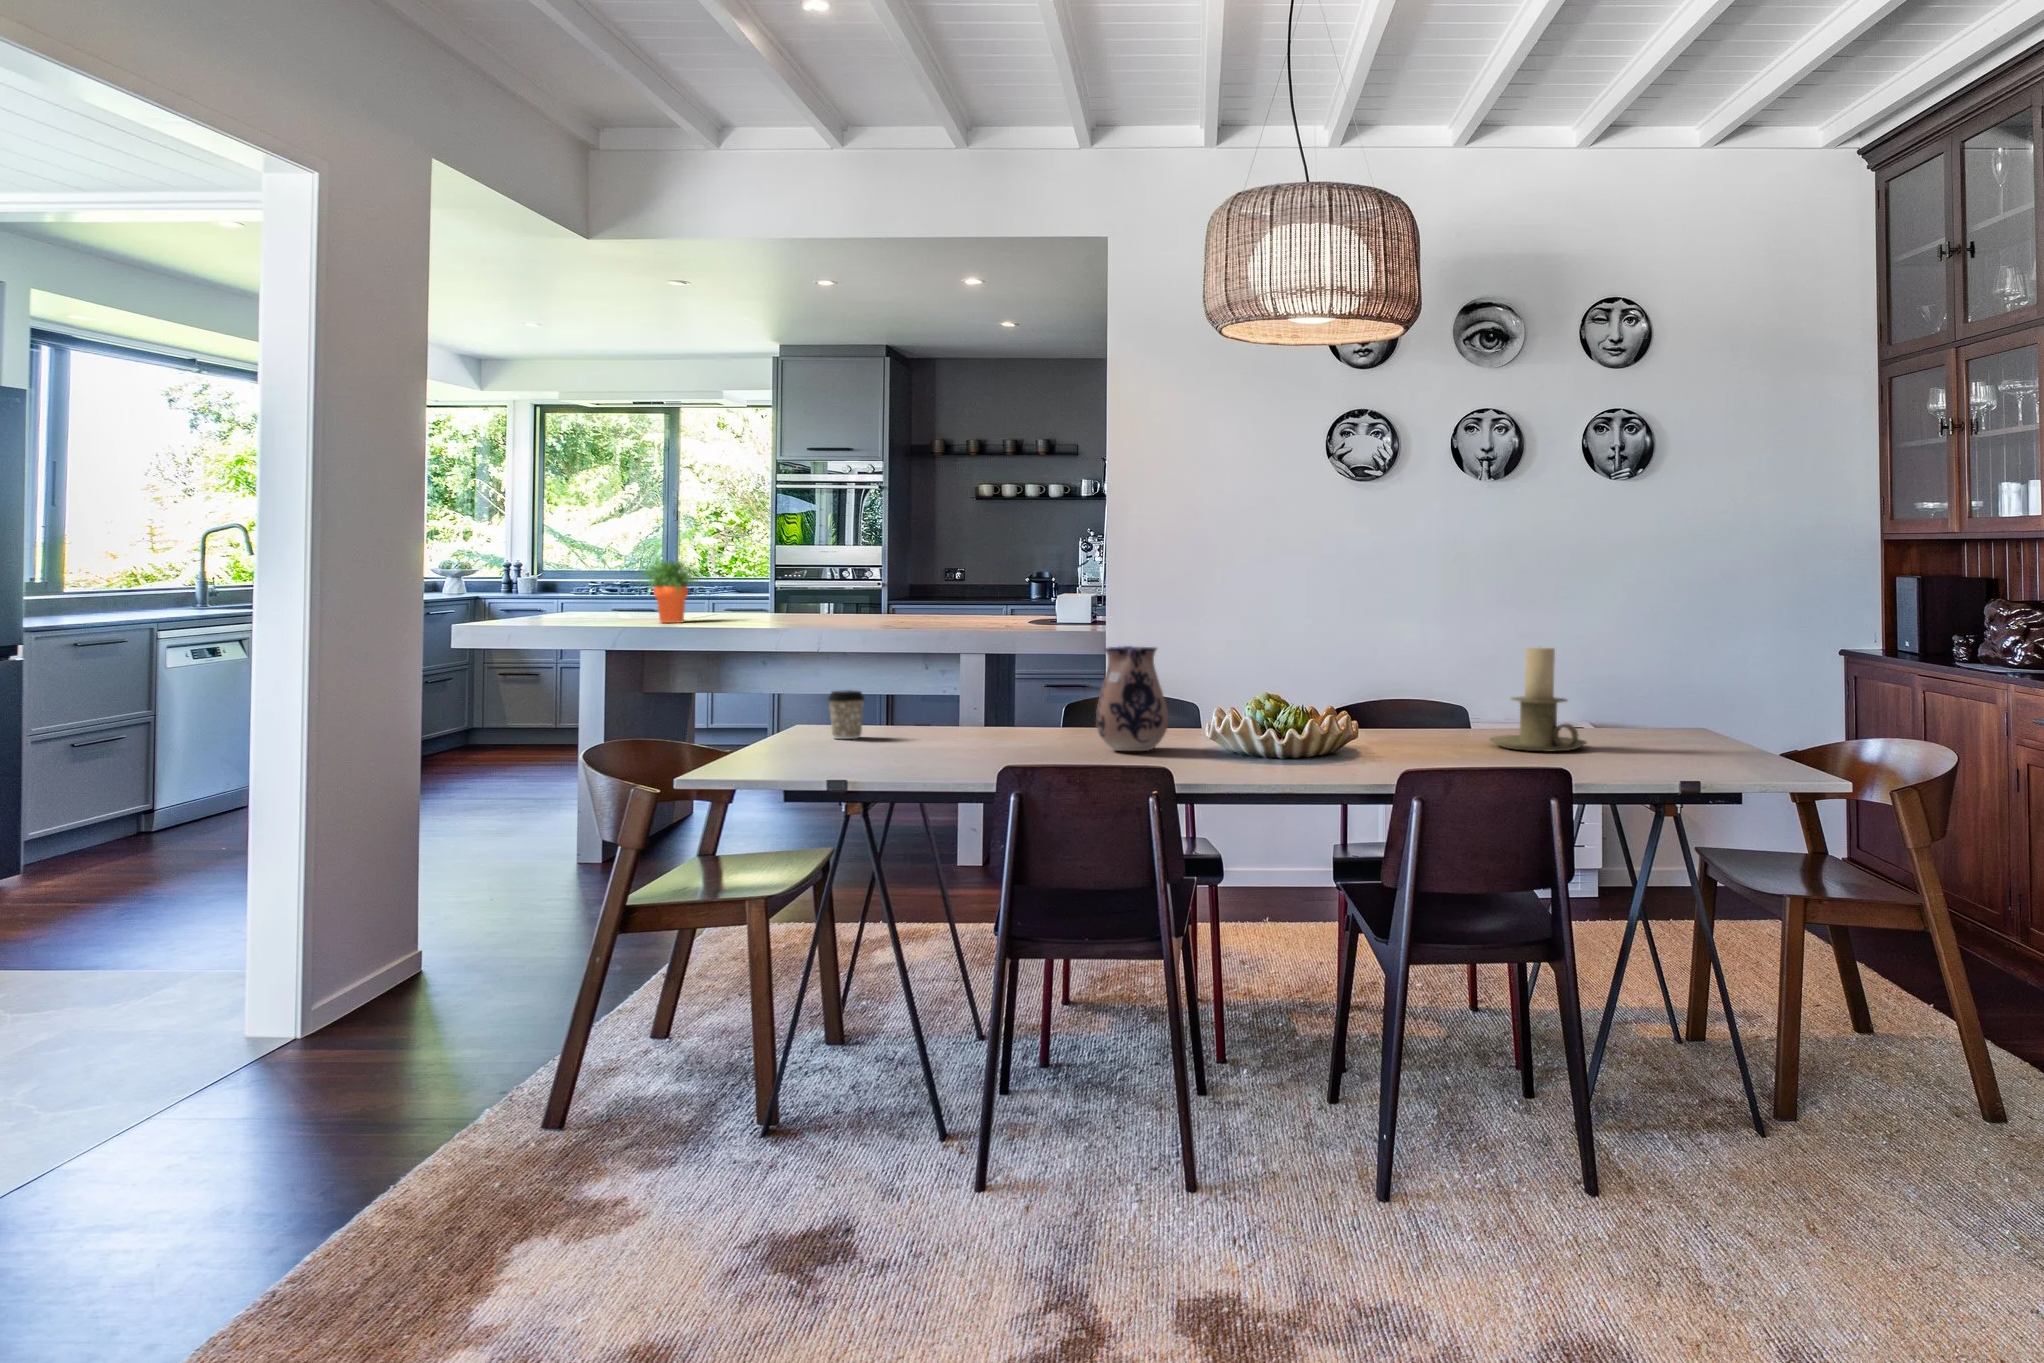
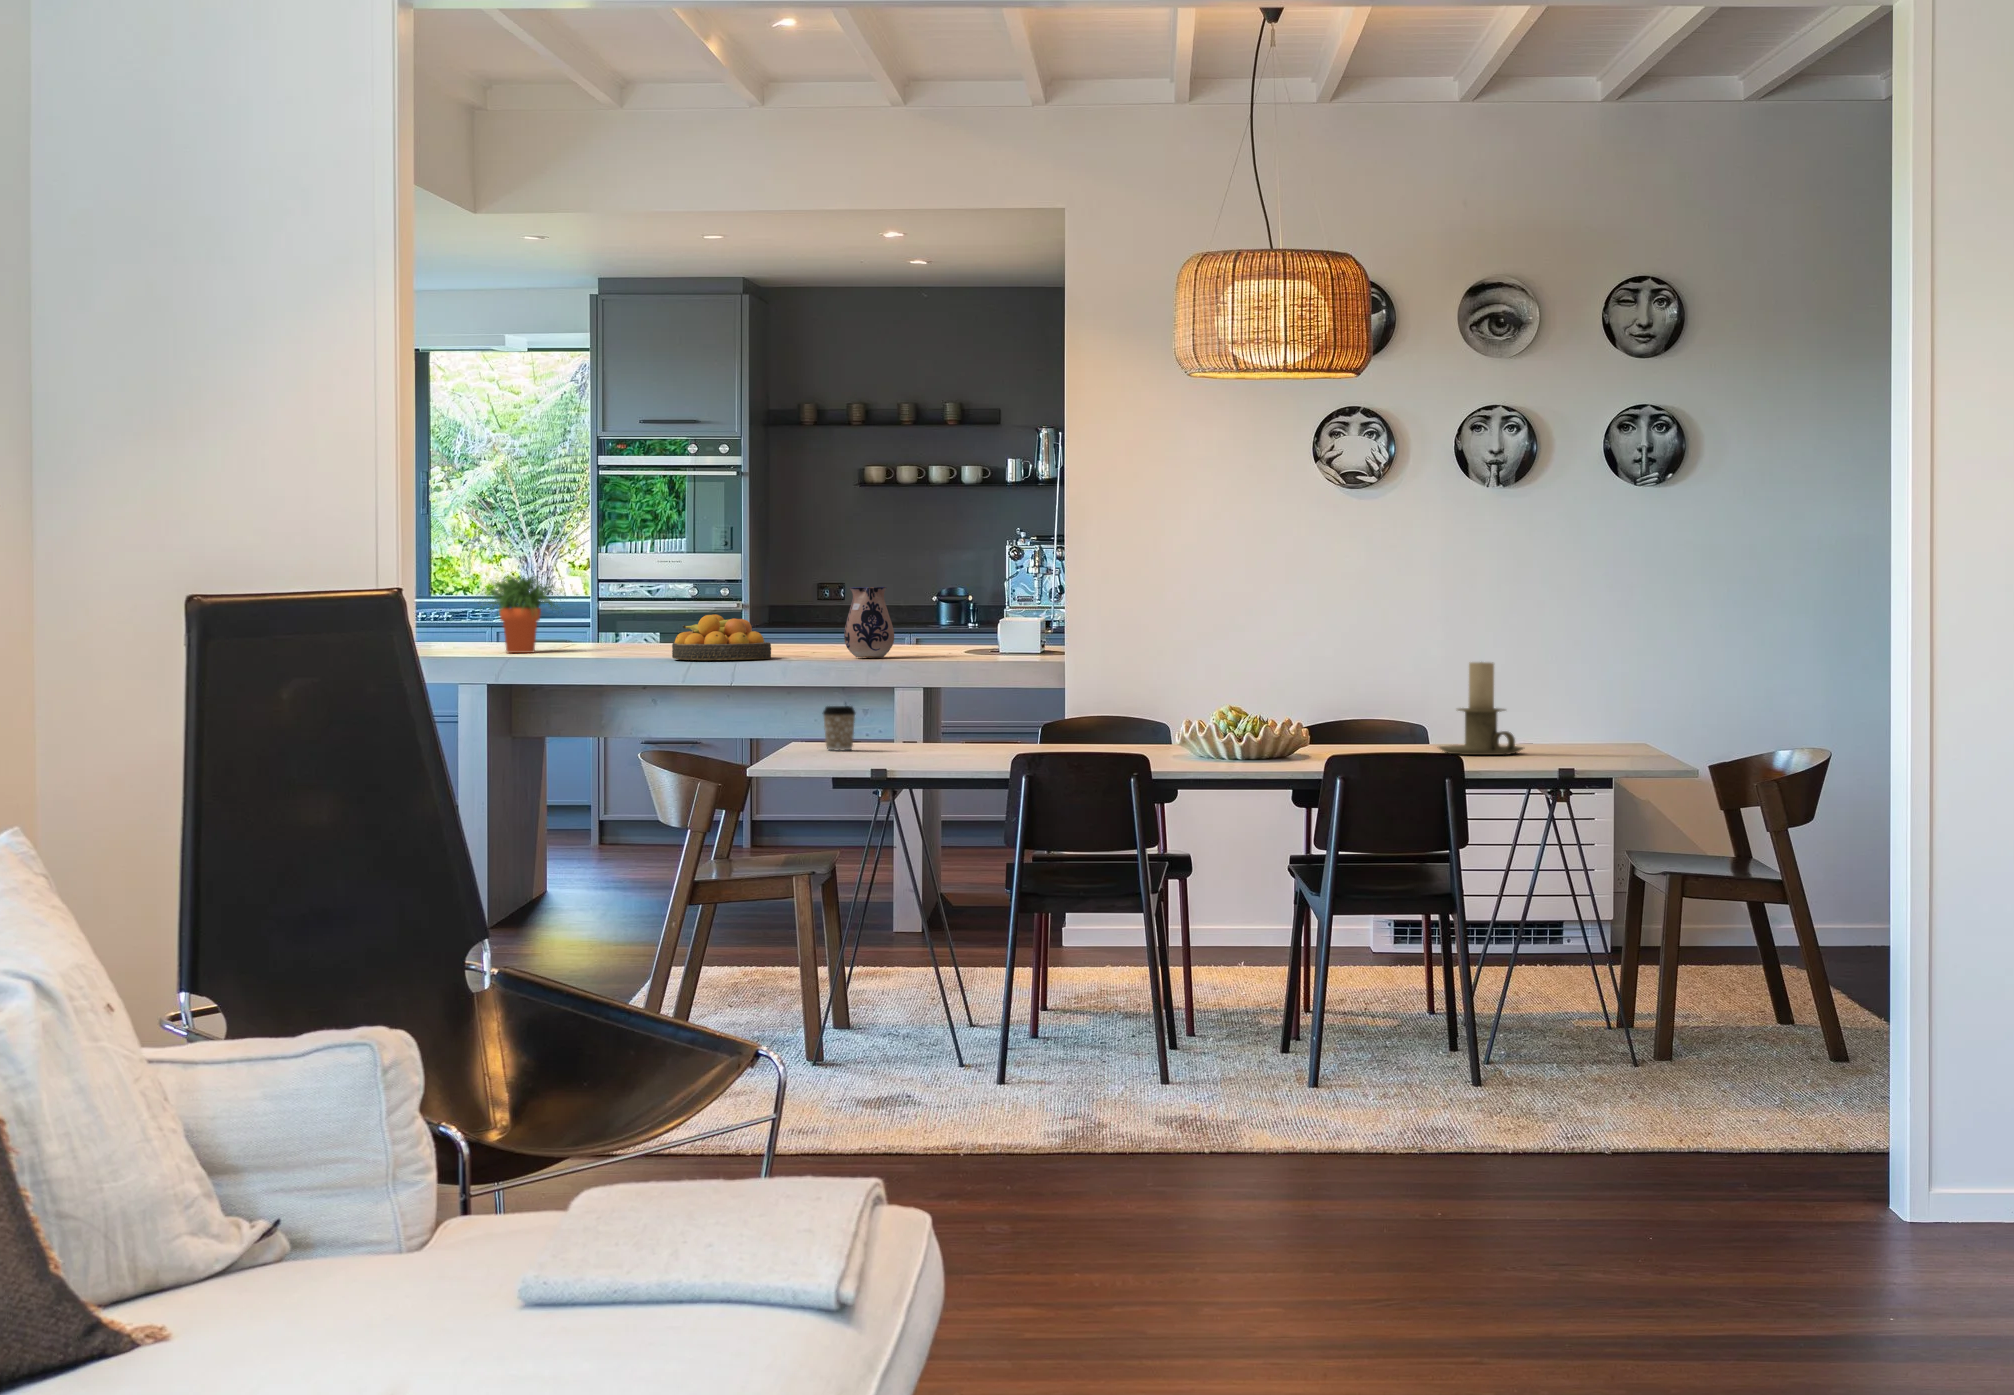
fruit bowl: none [772,592,858,632] -> present [672,615,771,660]
ceramic pitcher: present [1096,646,1169,751] -> present [844,587,894,658]

